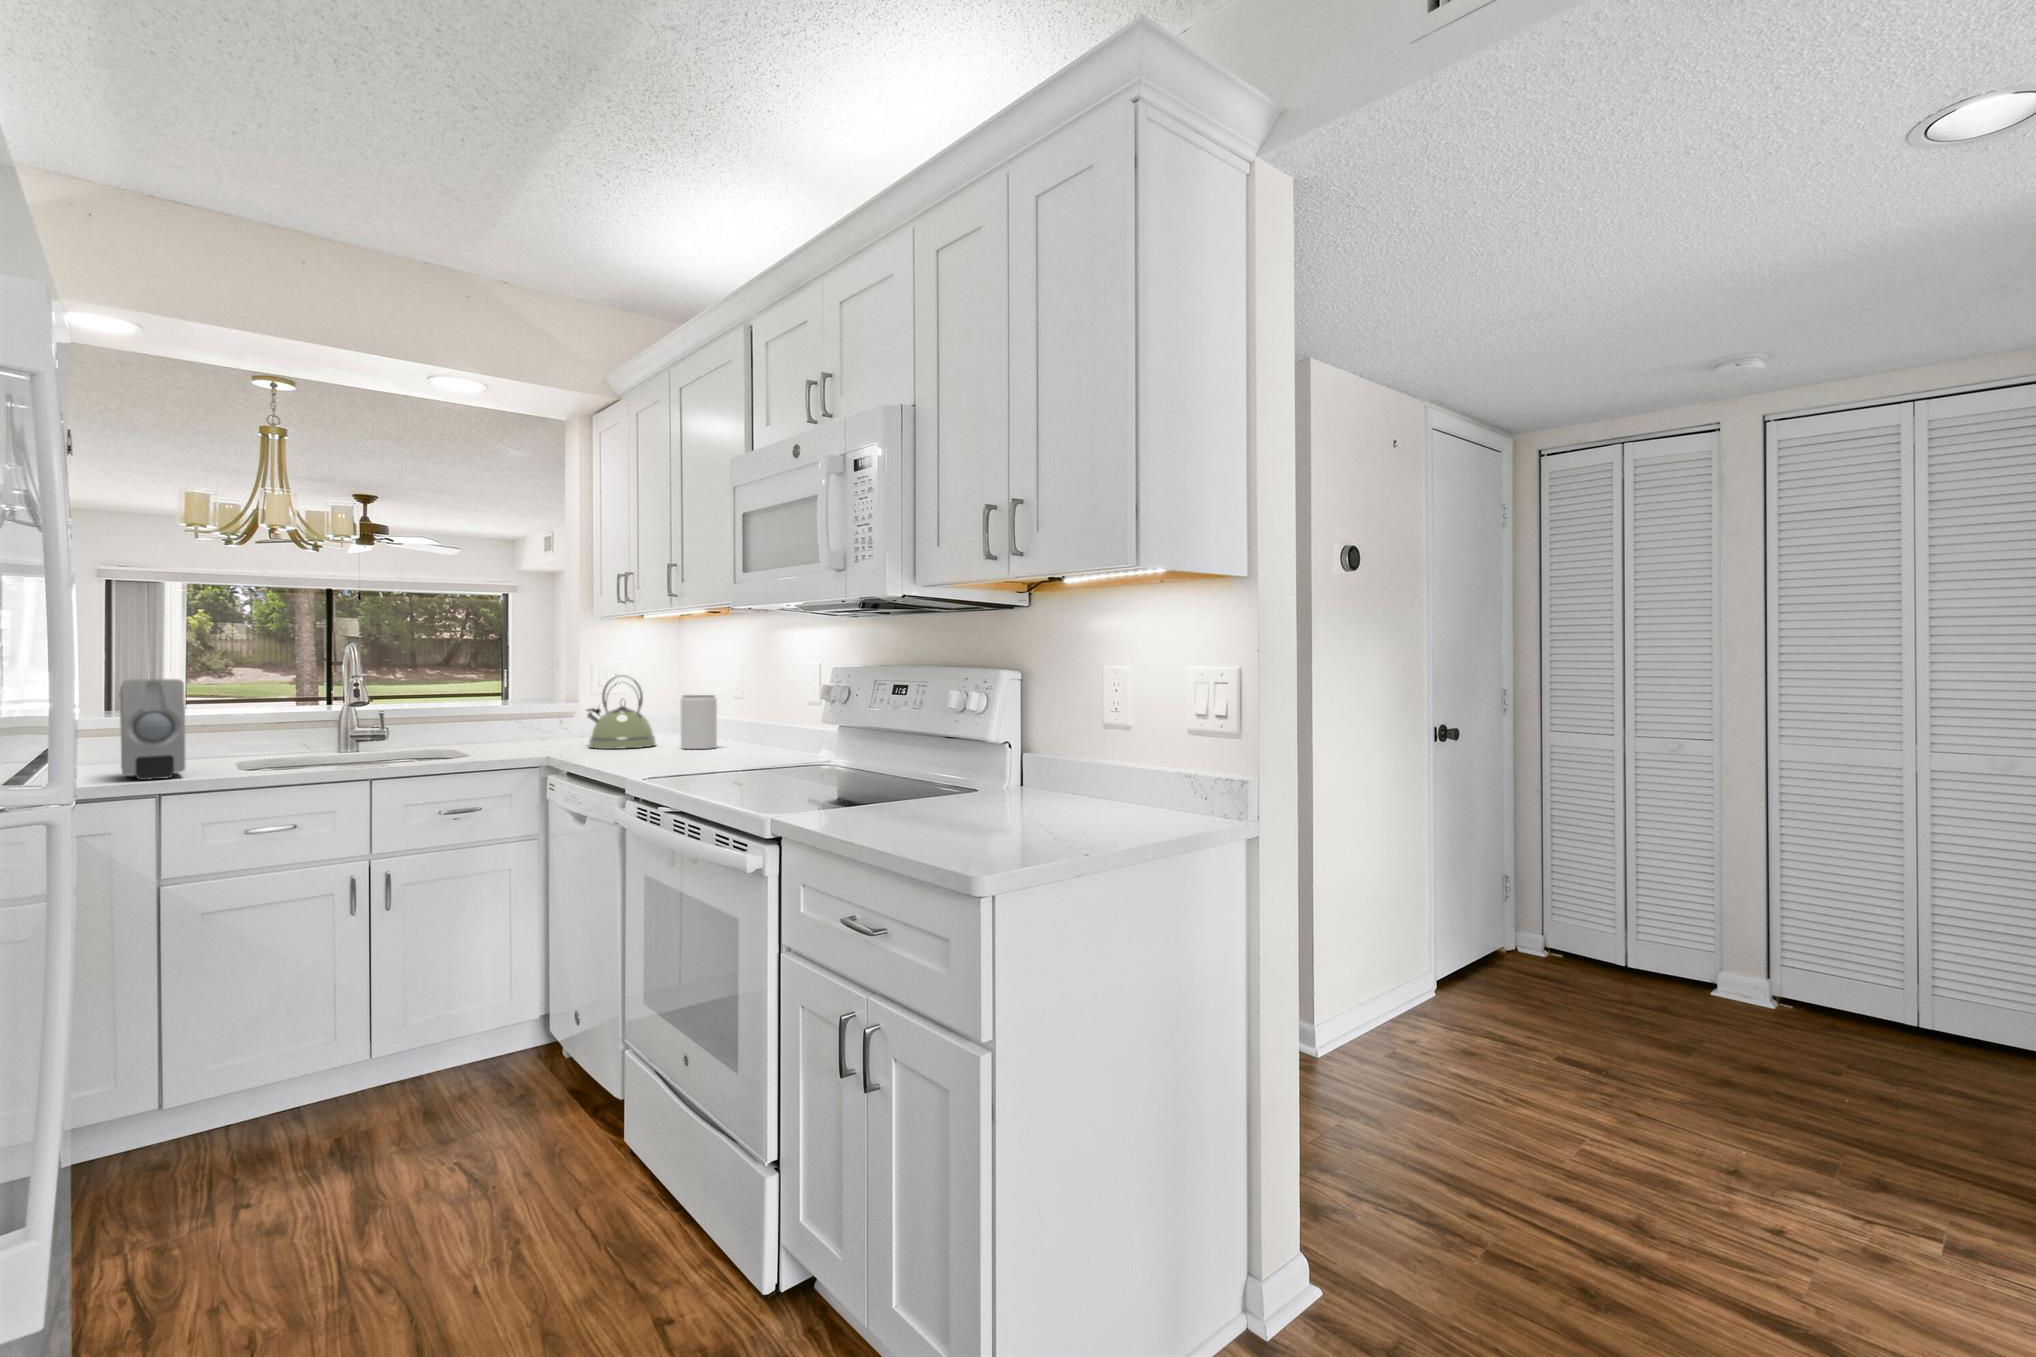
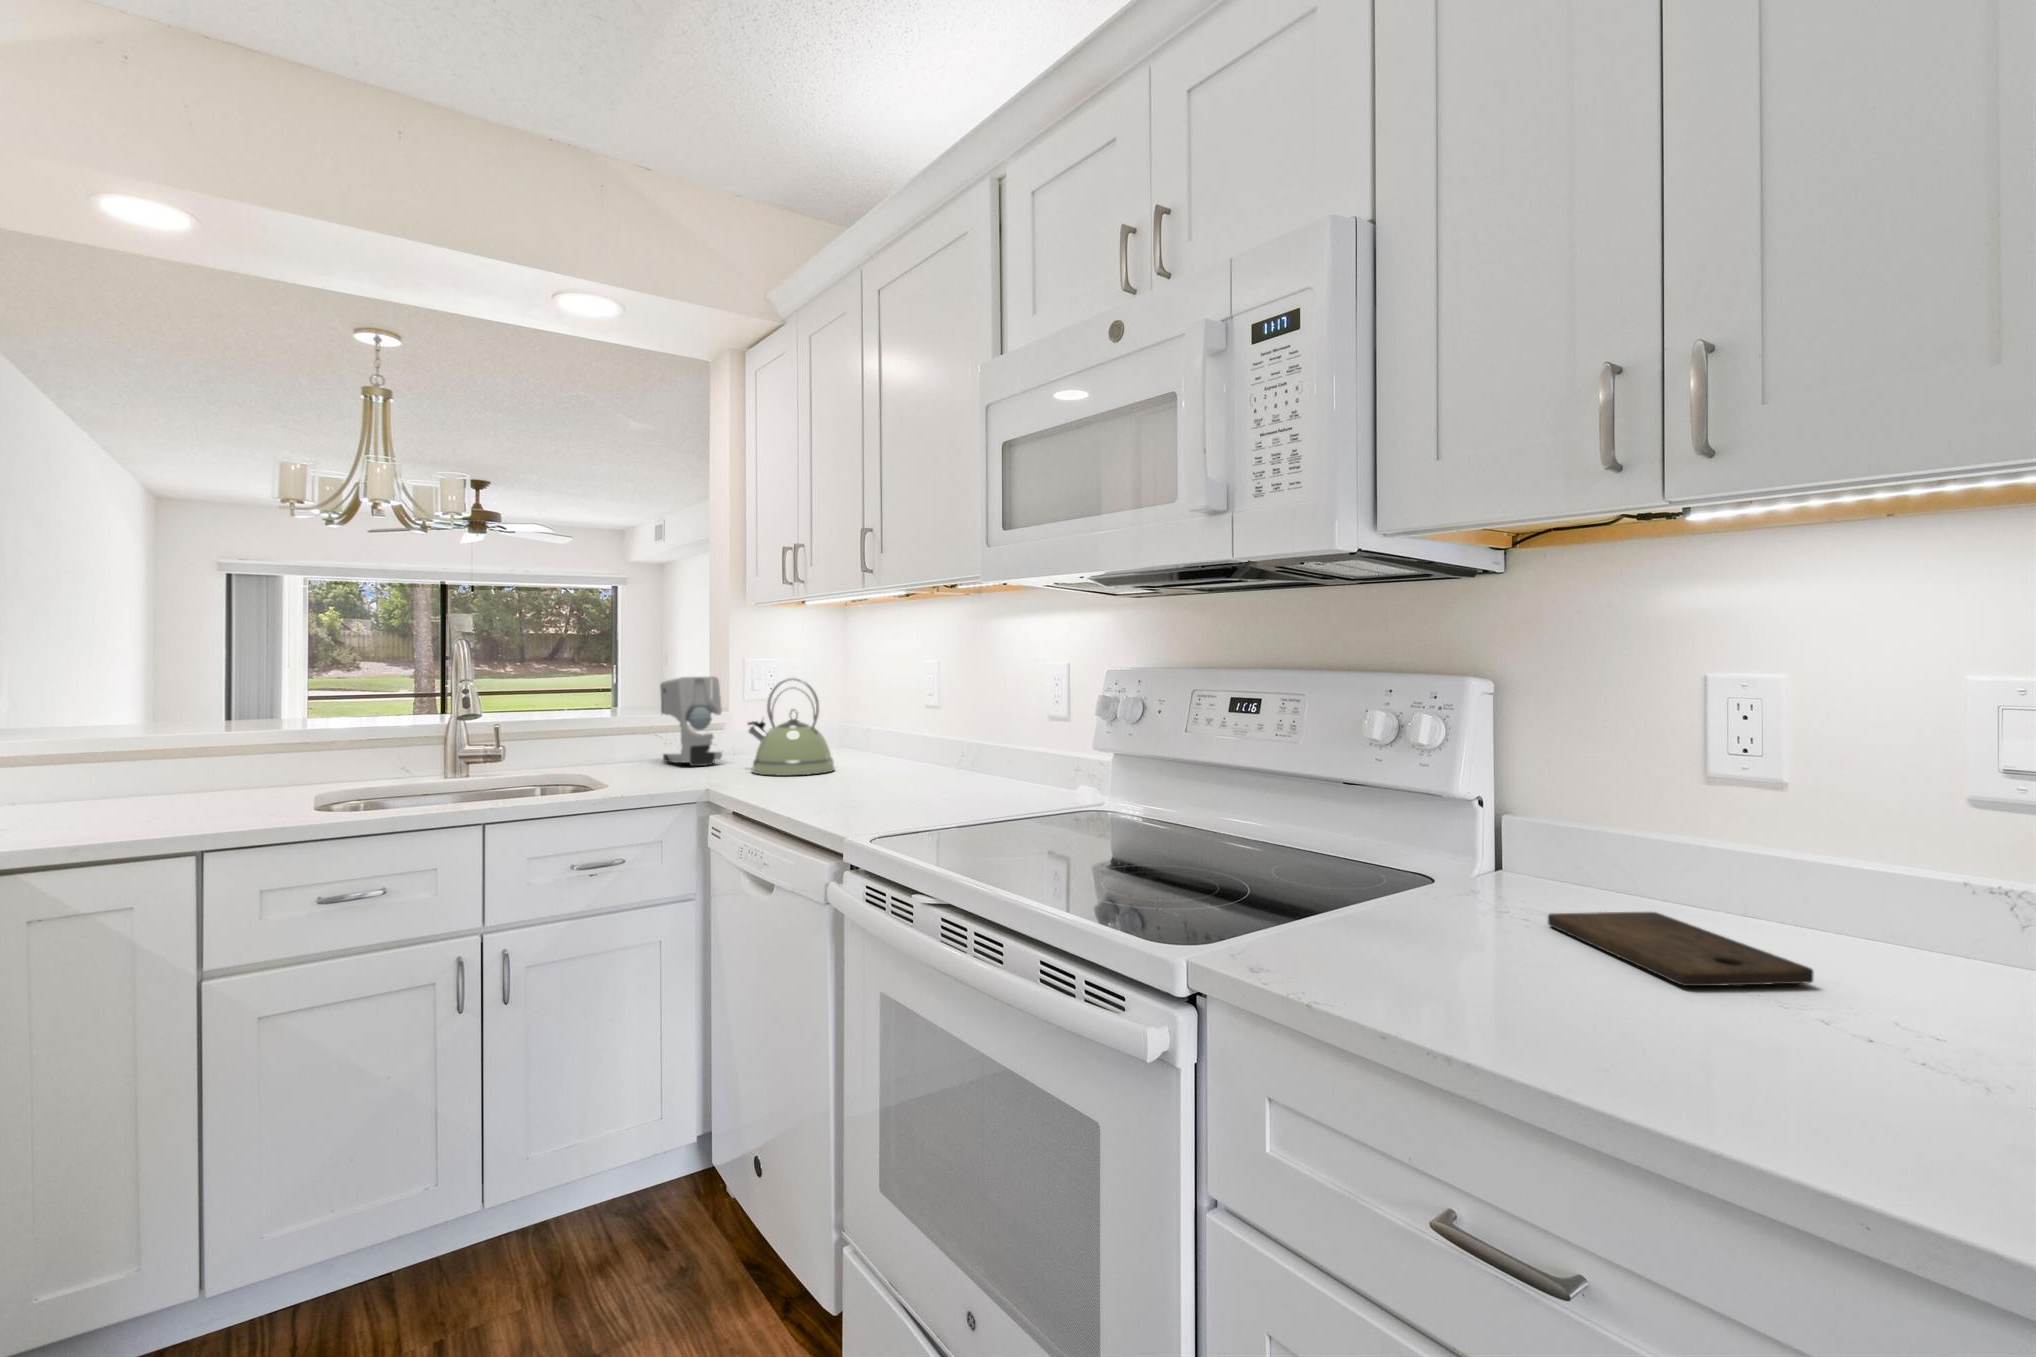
soap dispenser: present [120,679,185,780] -> present [660,677,722,766]
jar: present [681,695,717,749] -> none [870,705,915,777]
cutting board: none [1001,796,1081,819] -> present [1548,912,1814,986]

